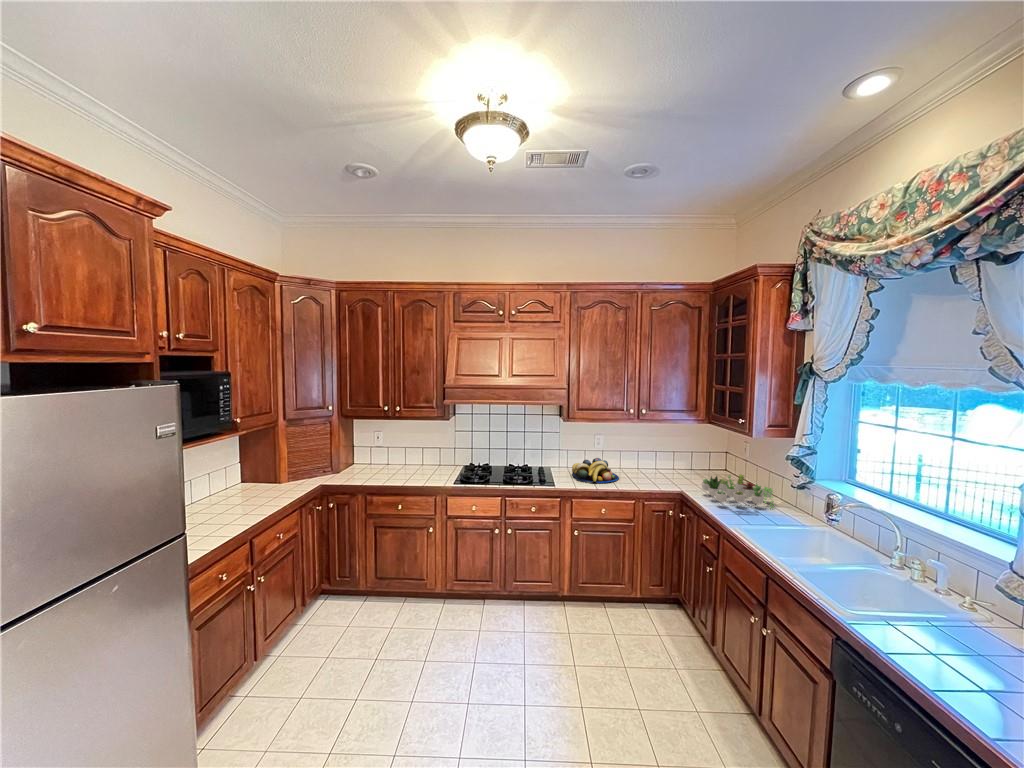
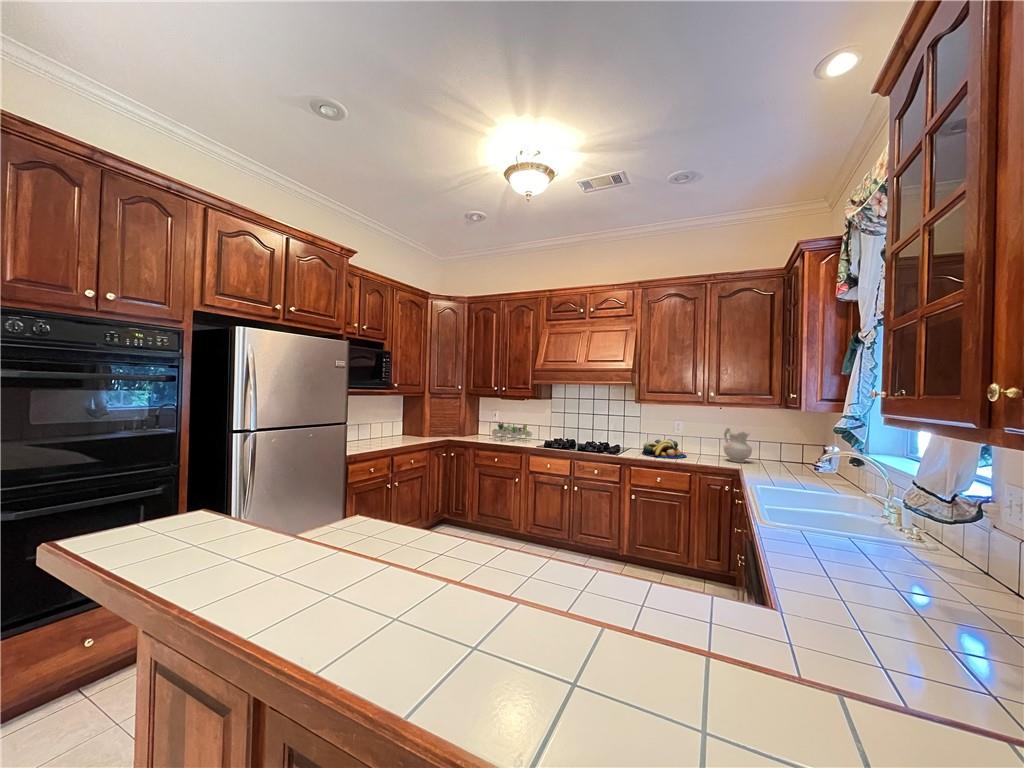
ceramic pitcher: none [650,443,679,479] -> present [724,428,752,463]
succulent plant: present [702,474,774,509] -> present [492,422,532,438]

